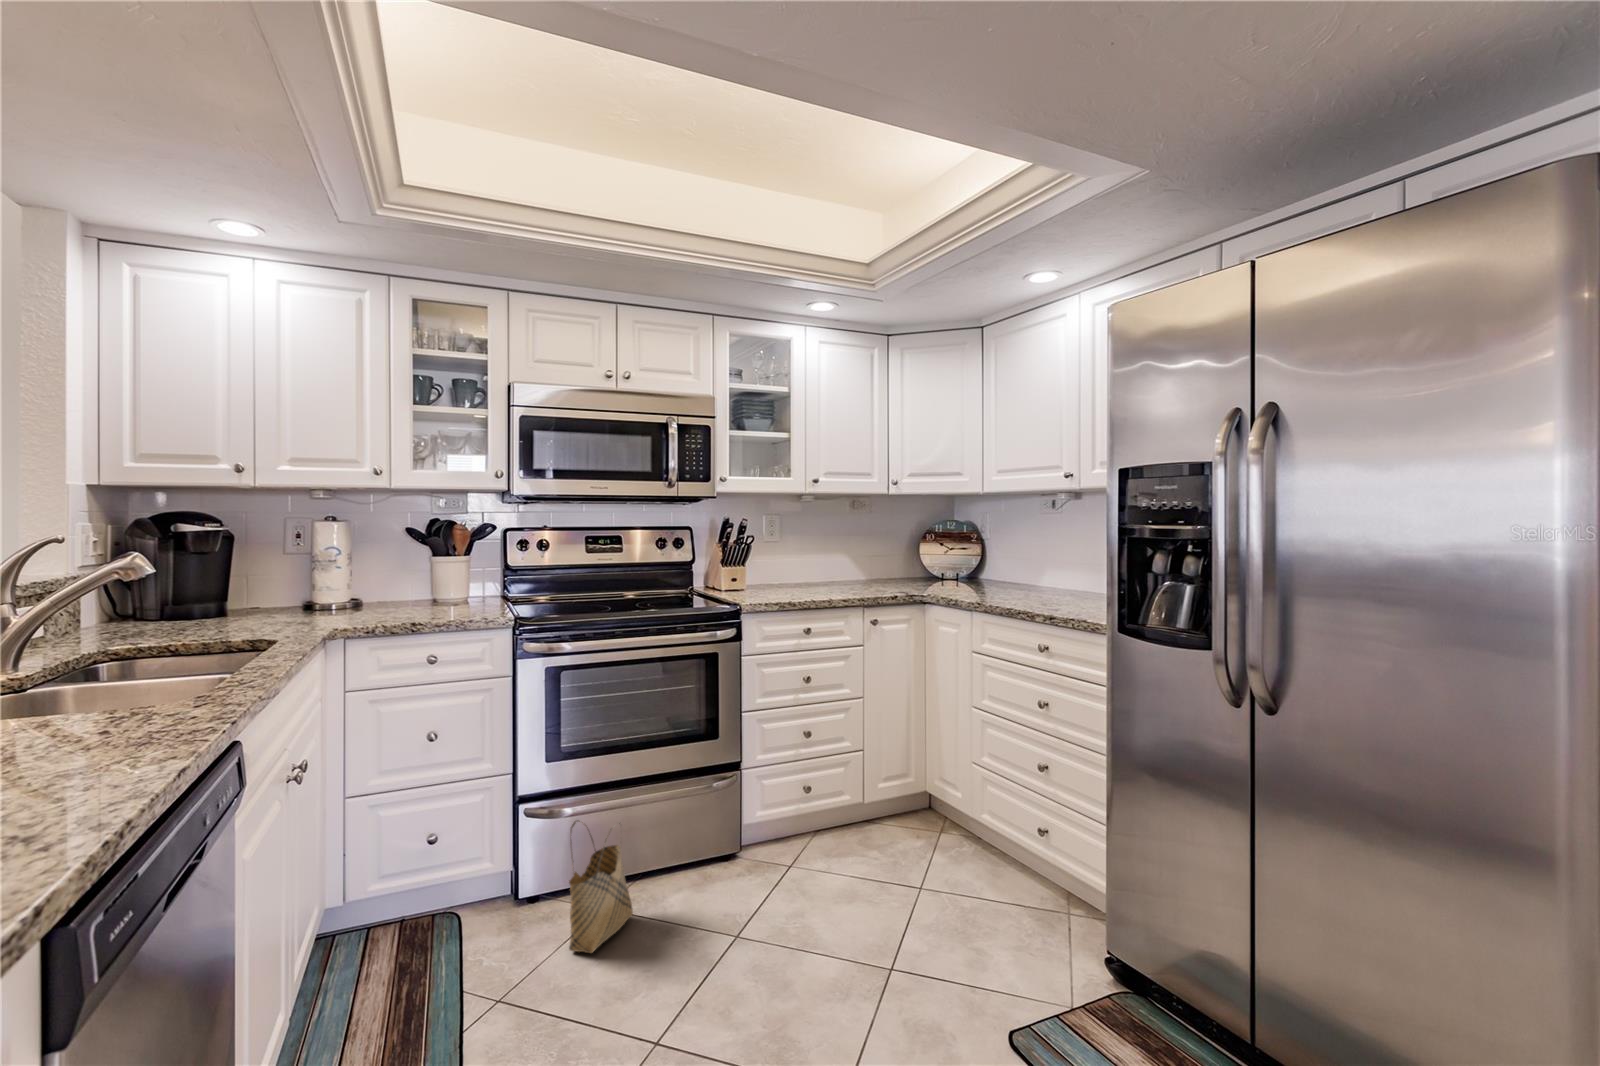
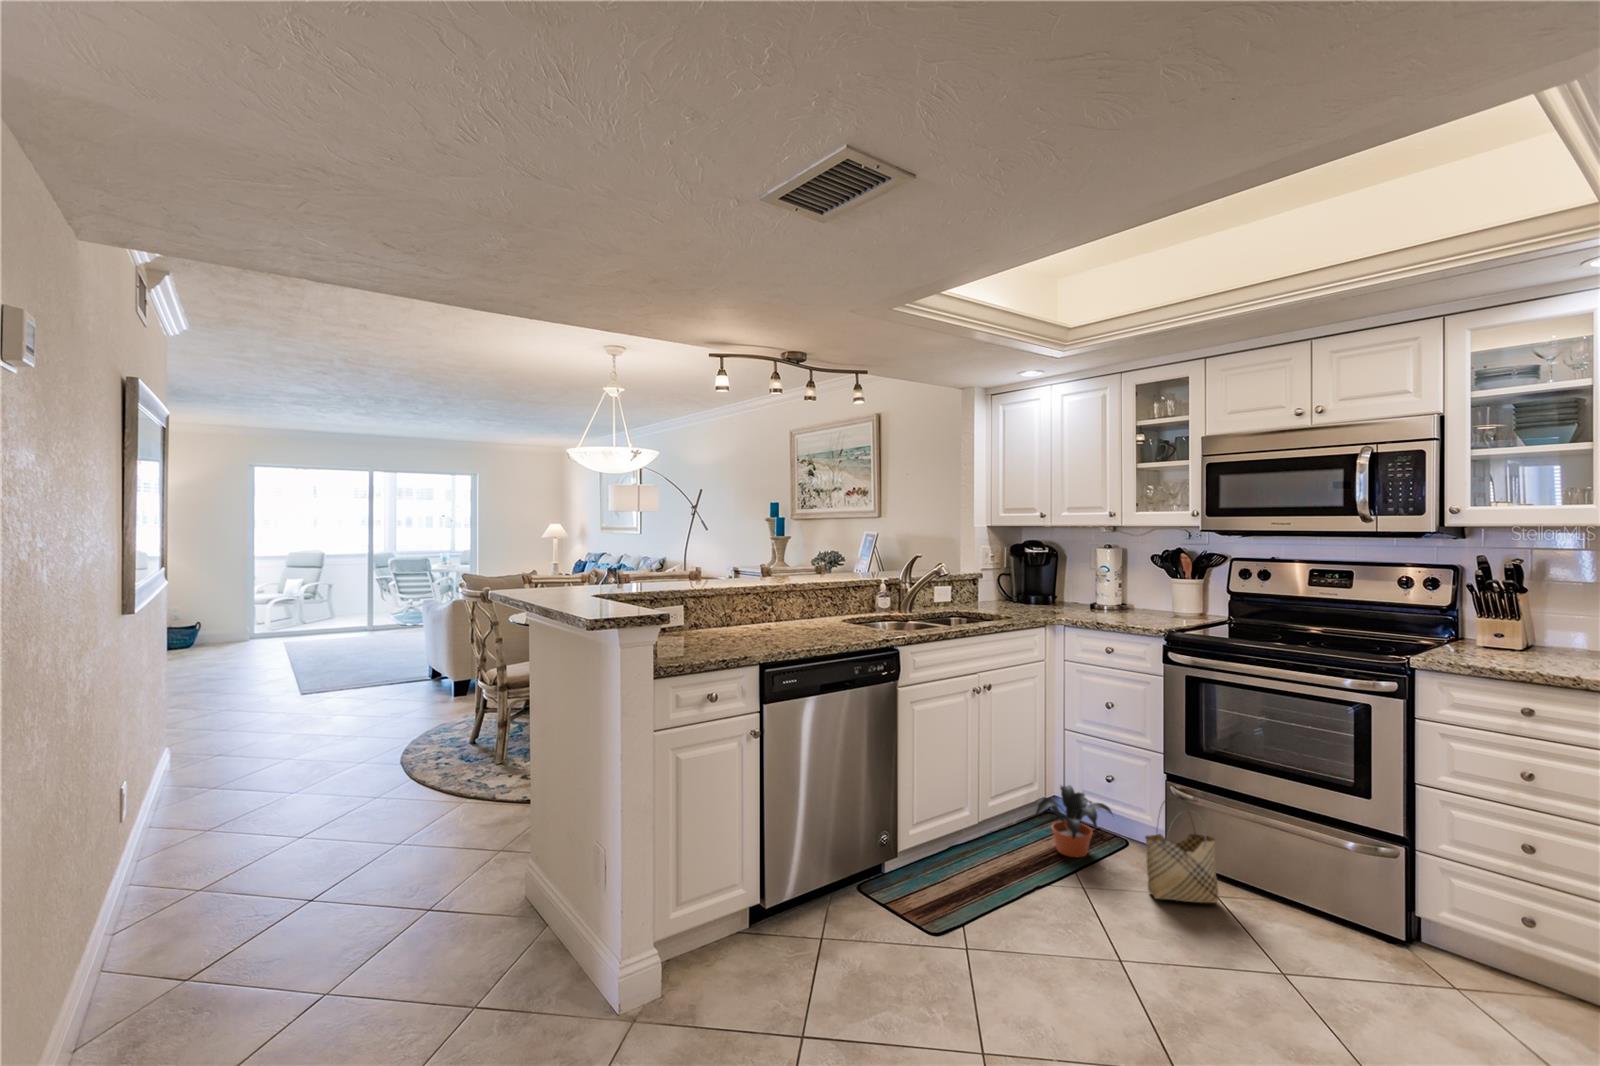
potted plant: none [363,877,493,986] -> present [1036,785,1112,857]

